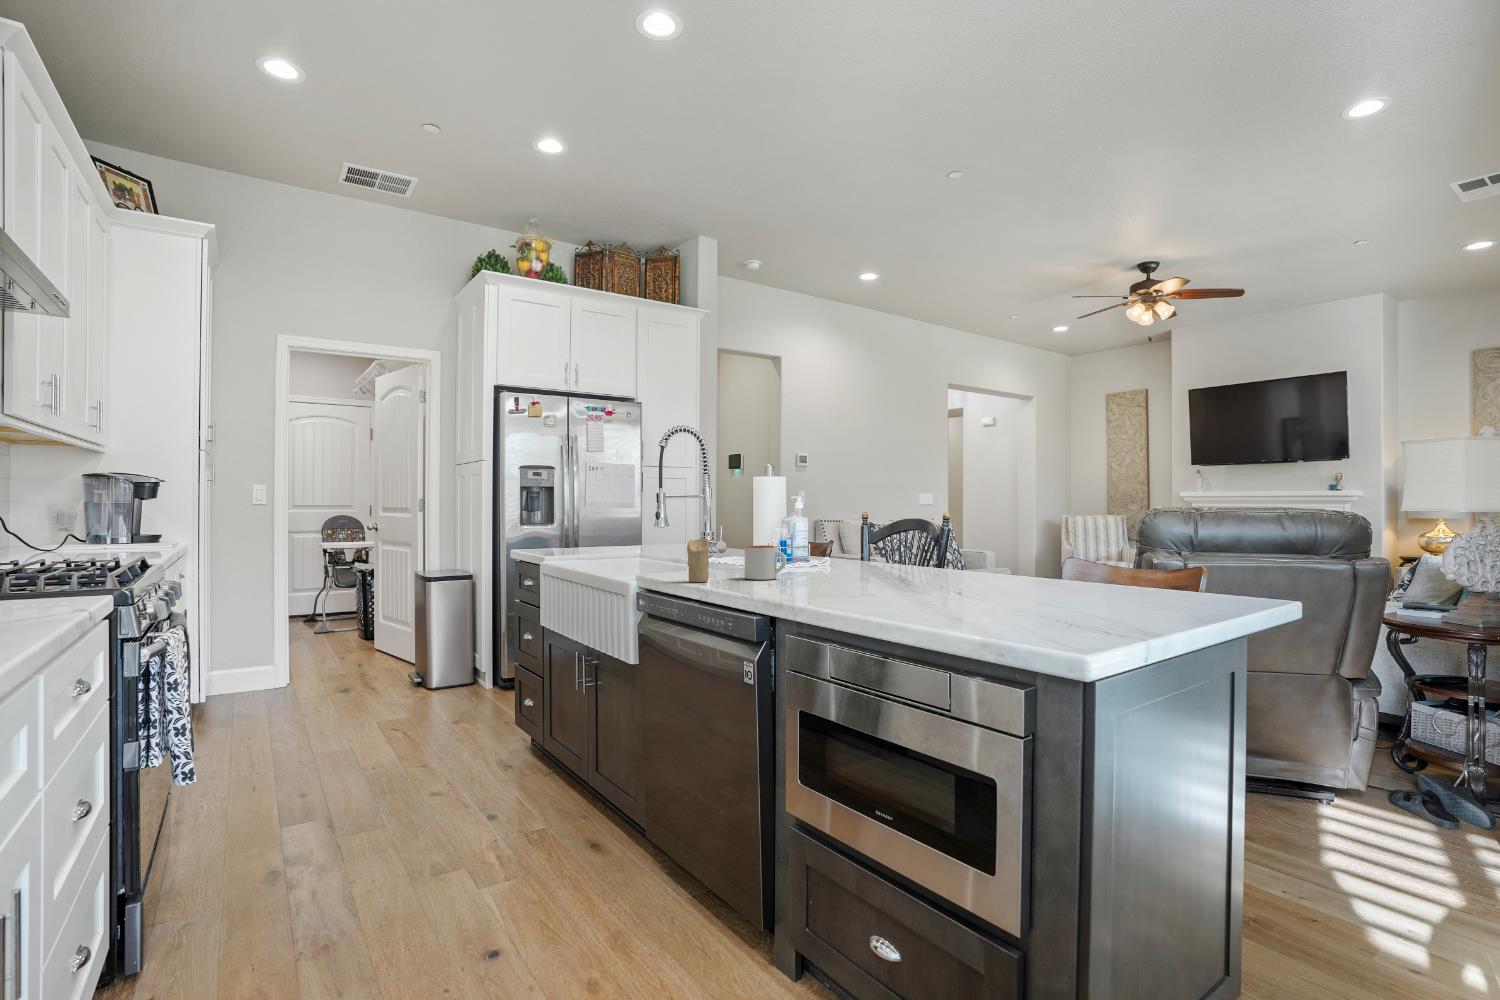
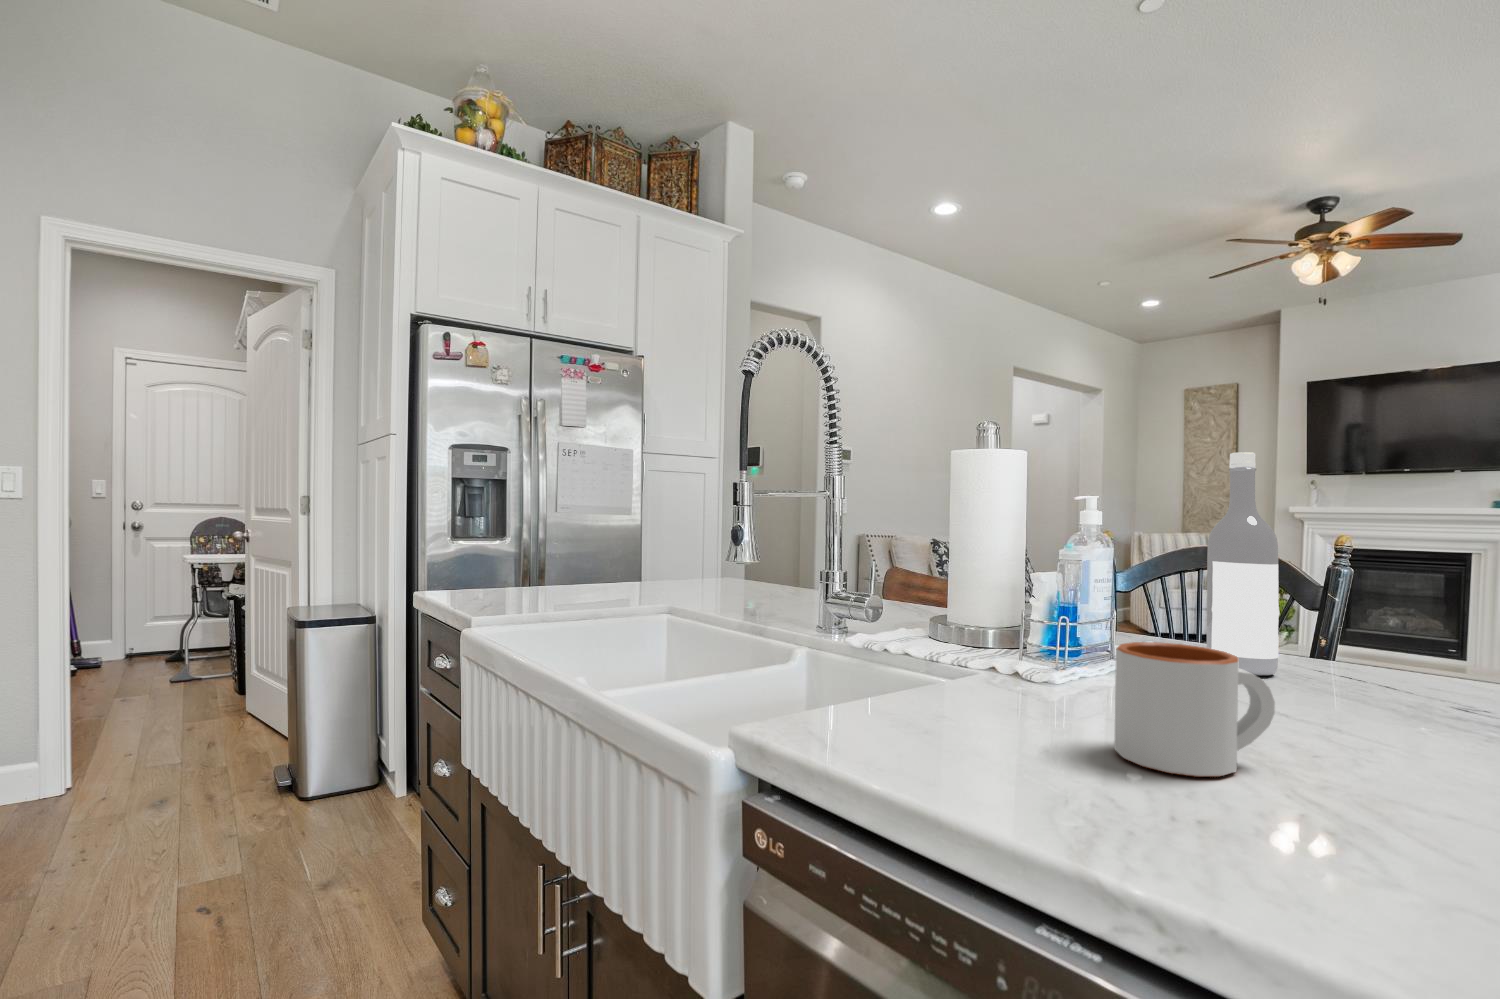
wine bottle: none [841,480,865,568] -> present [1207,452,1279,676]
candle: present [687,538,709,582] -> none [969,629,1056,805]

